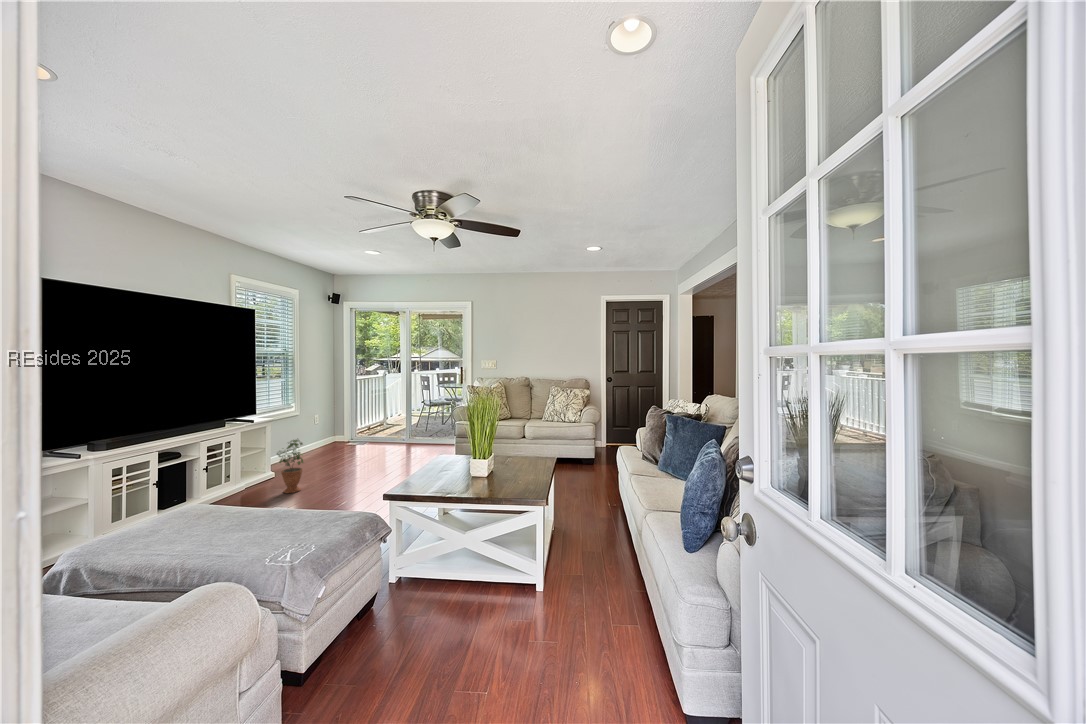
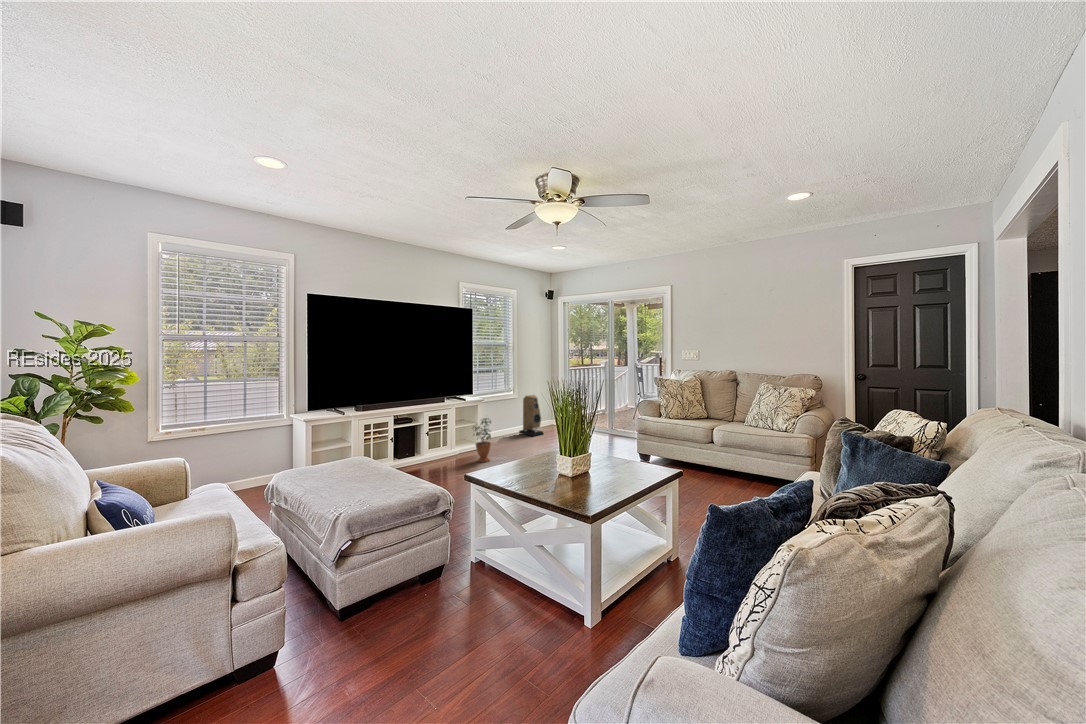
speaker: none [301,410,333,456] -> present [519,395,543,436]

